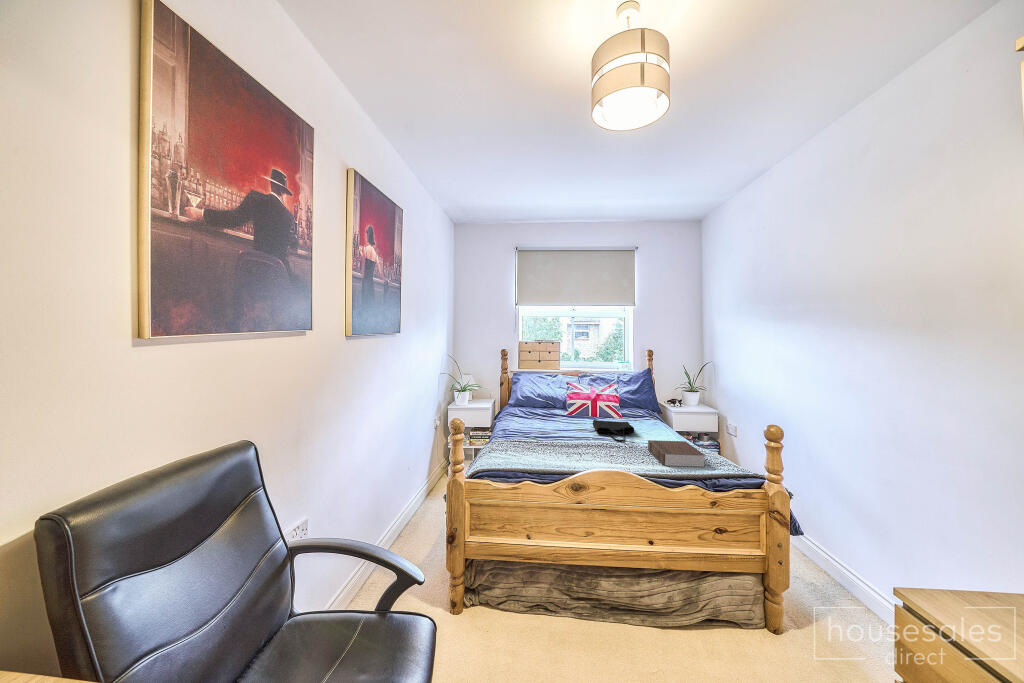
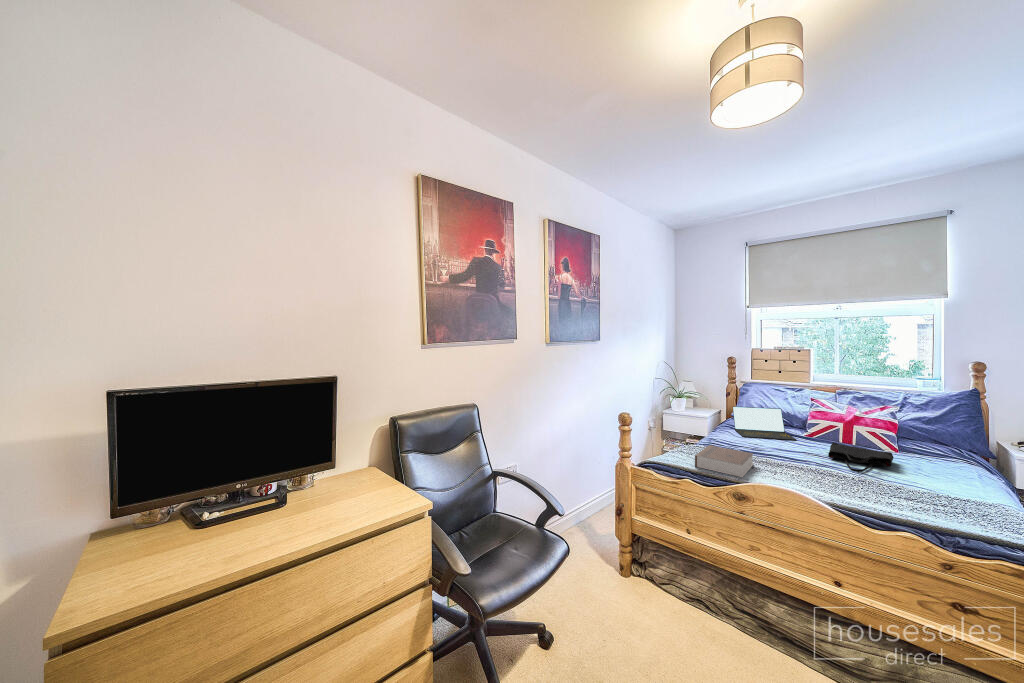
laptop: none [514,395,565,425] -> present [733,406,796,440]
book: present [648,440,705,467] -> present [695,445,753,477]

